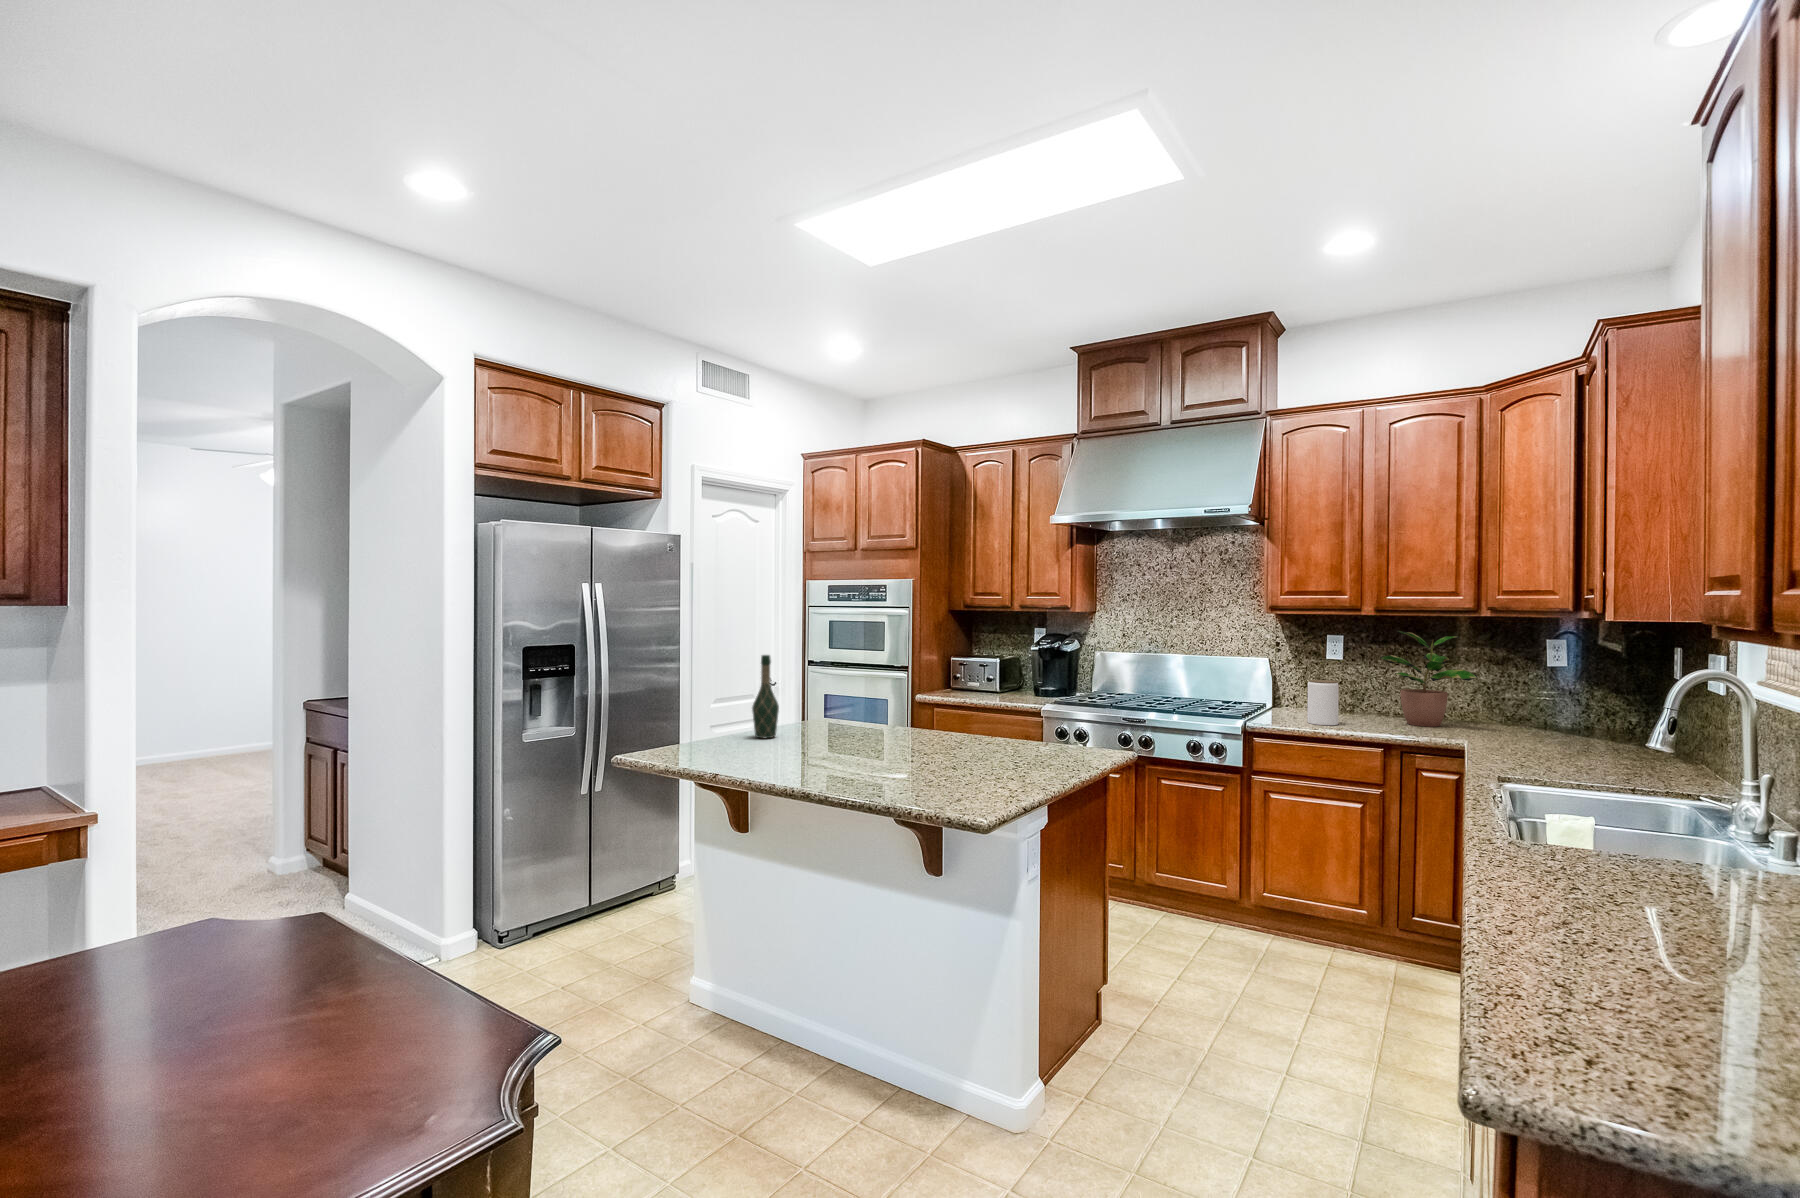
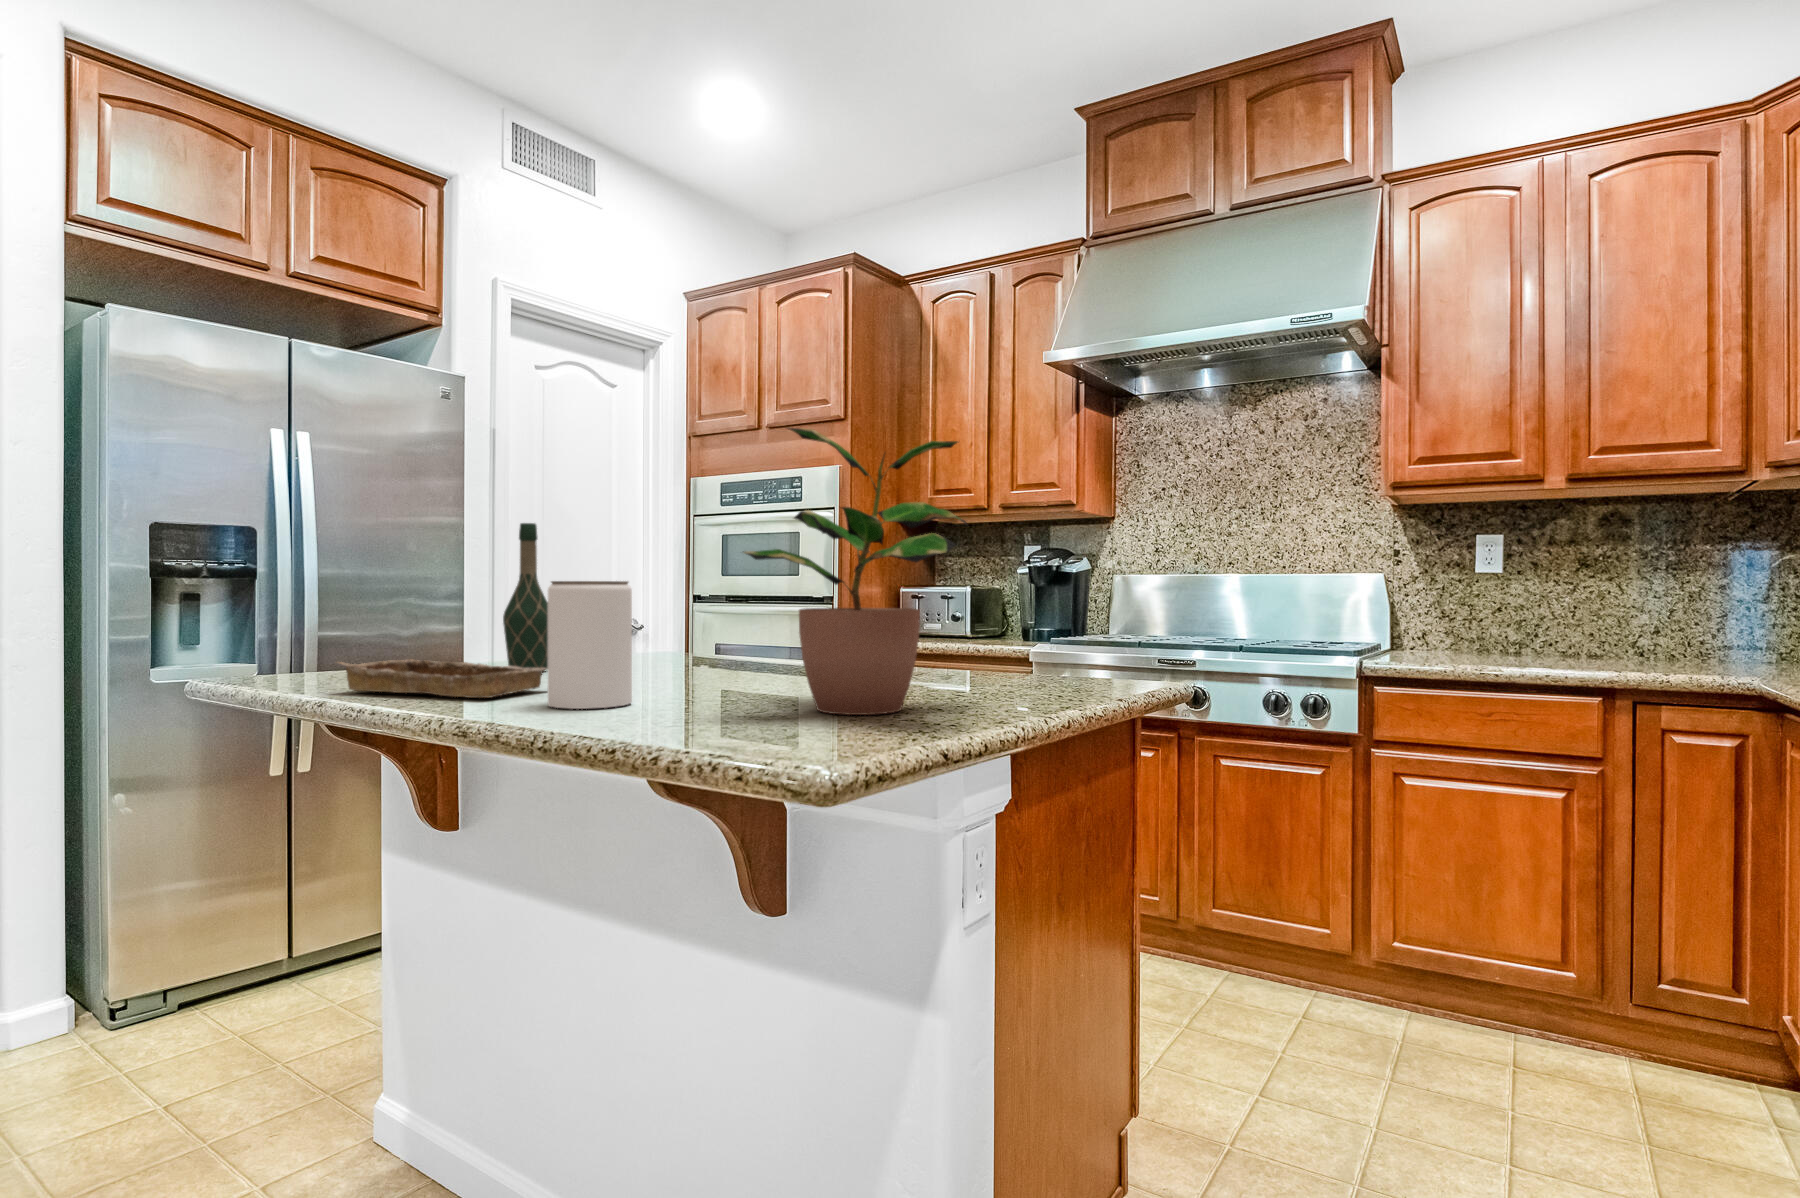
potted plant: present [1380,631,1478,727] -> present [744,428,967,715]
jar: present [1307,680,1339,725] -> present [548,581,632,709]
tray: none [695,737,804,764] -> present [341,659,548,698]

